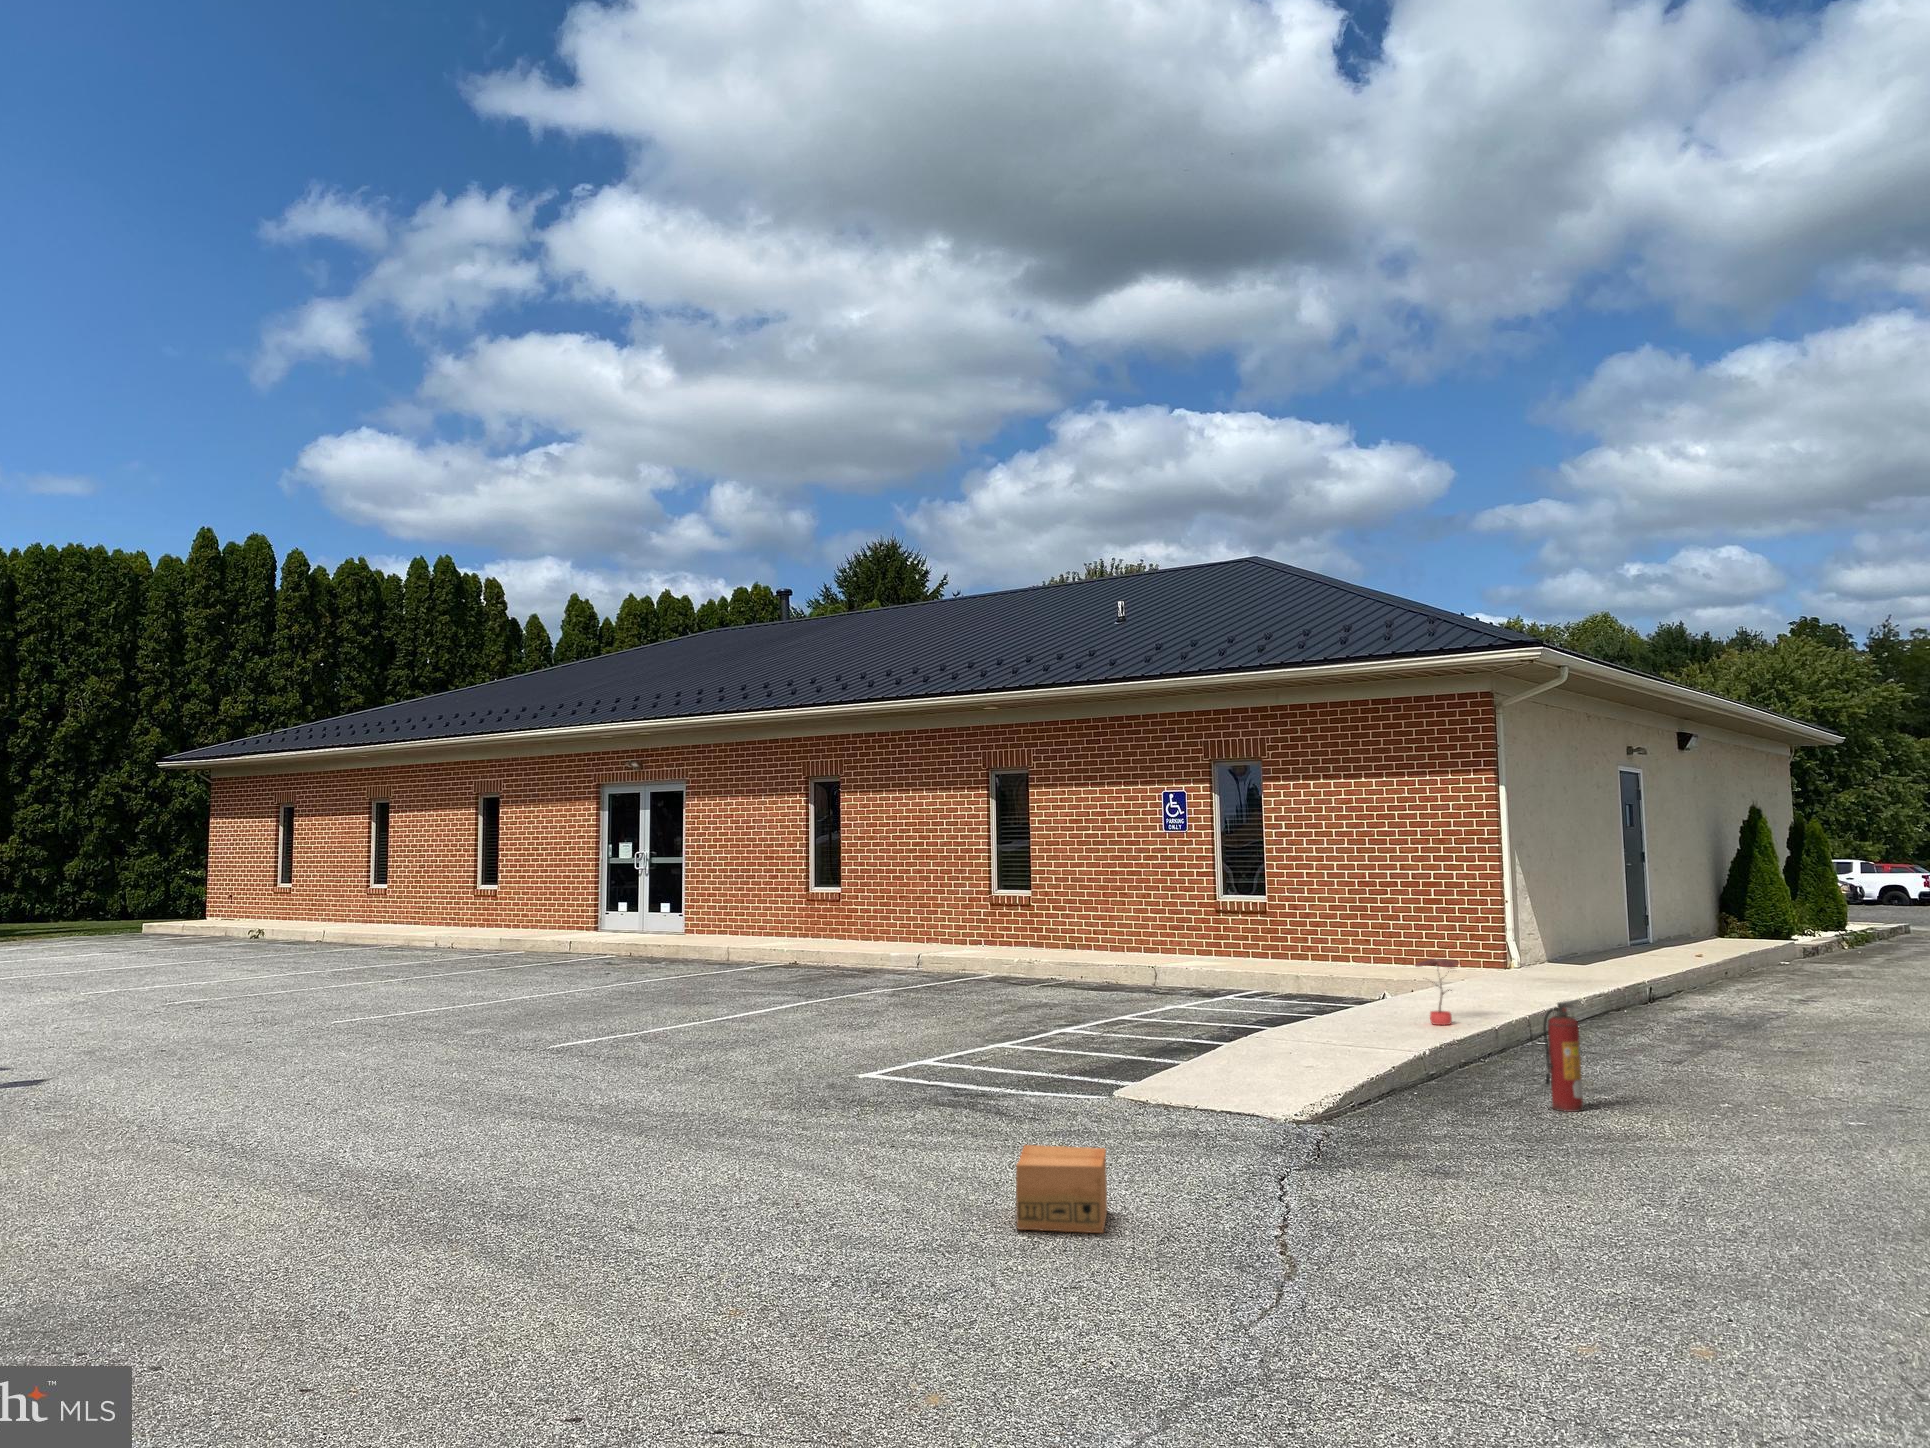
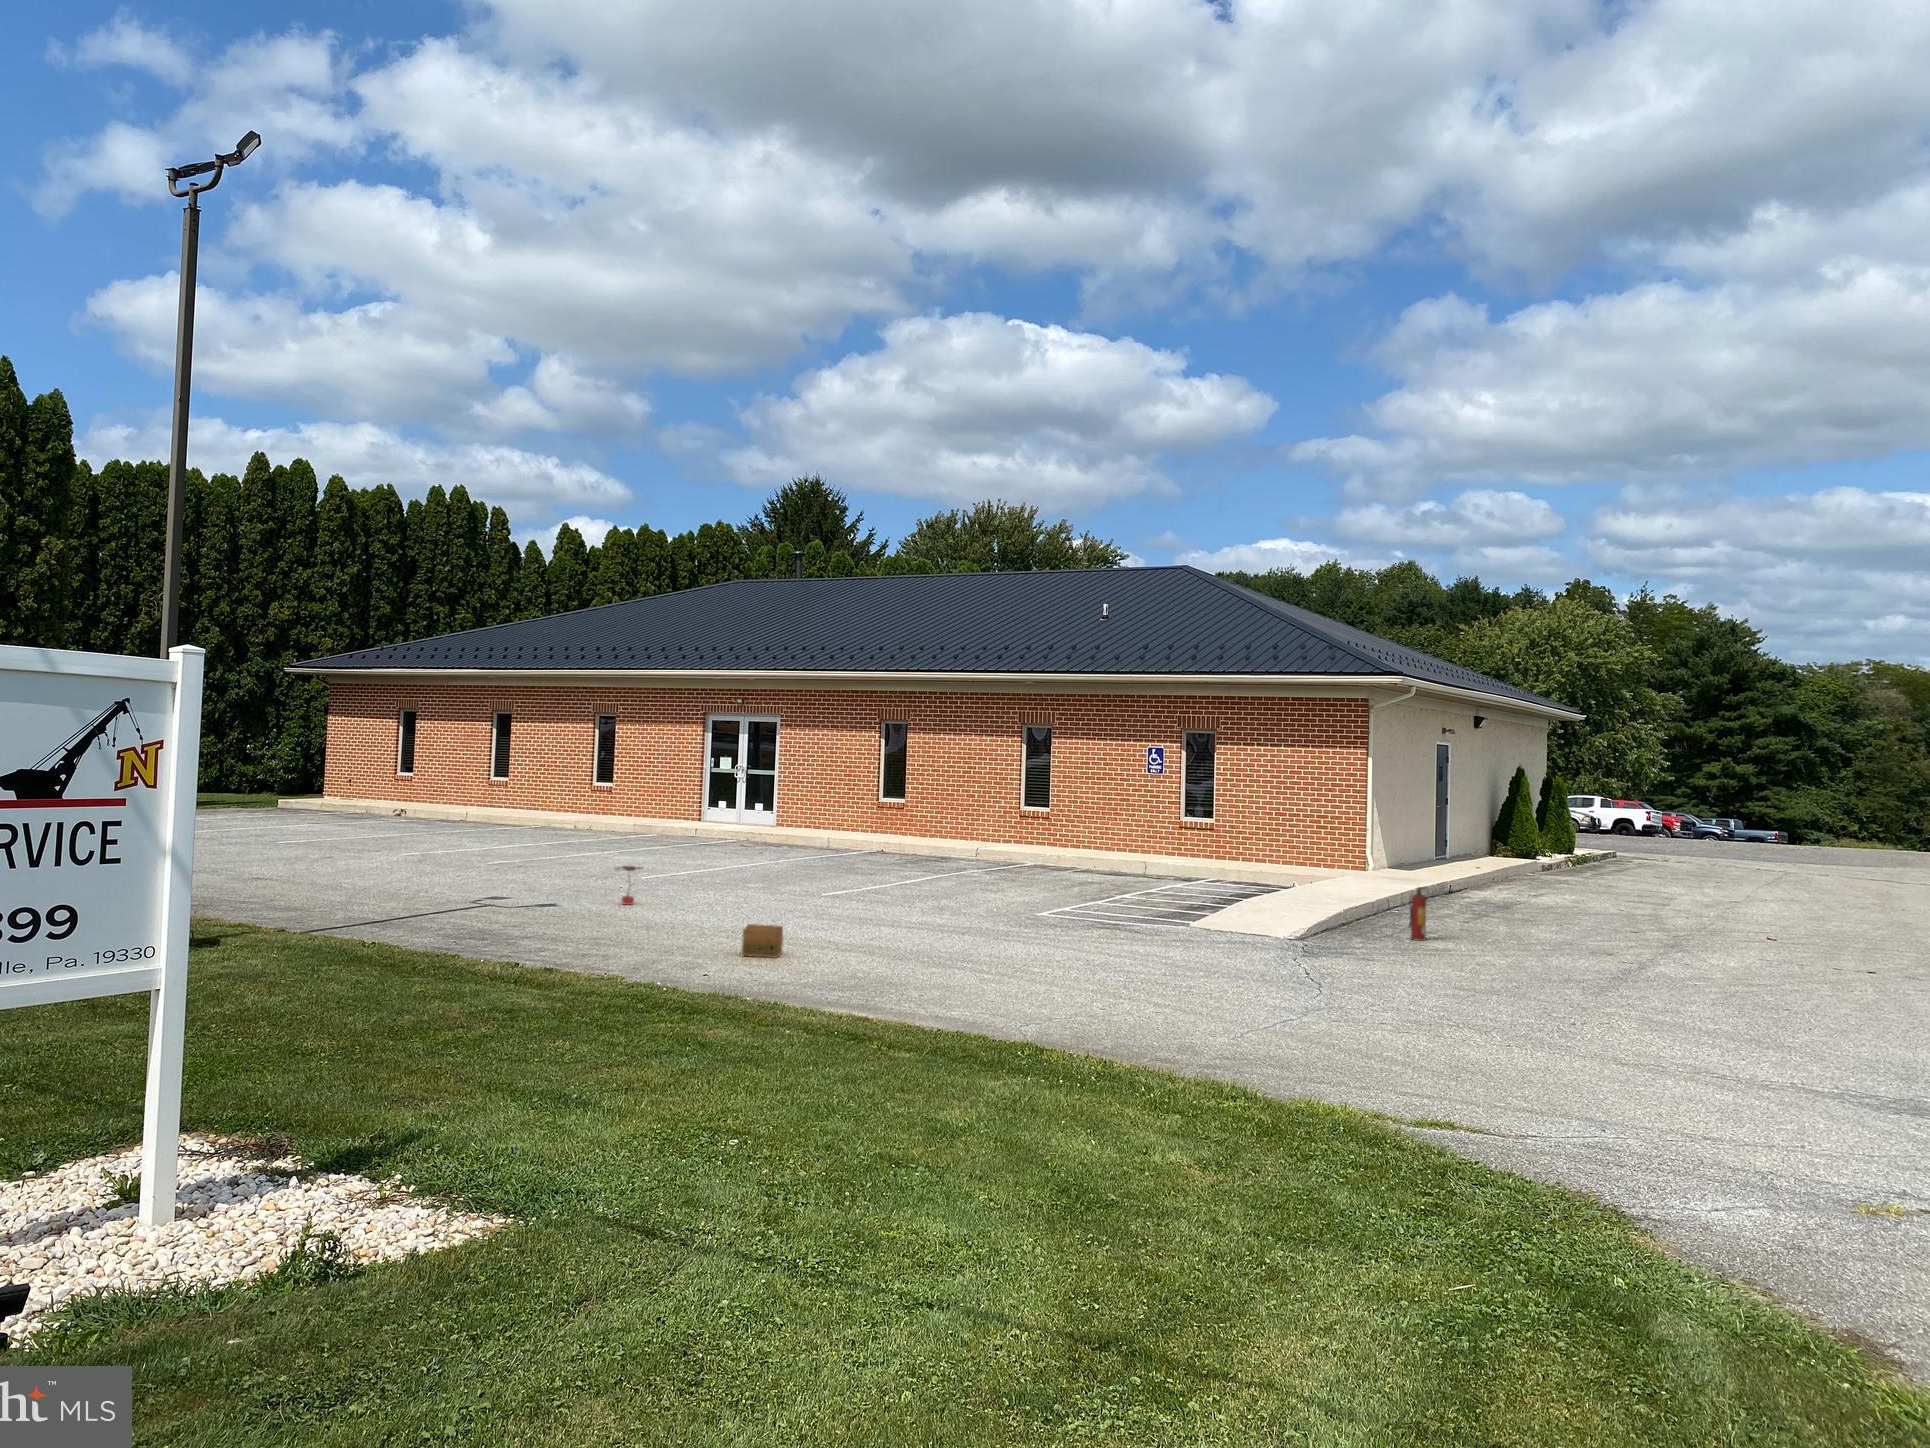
potted plant: present [1415,959,1460,1025] -> present [616,866,642,905]
cardboard box: present [1016,1145,1107,1233] -> present [742,924,783,958]

